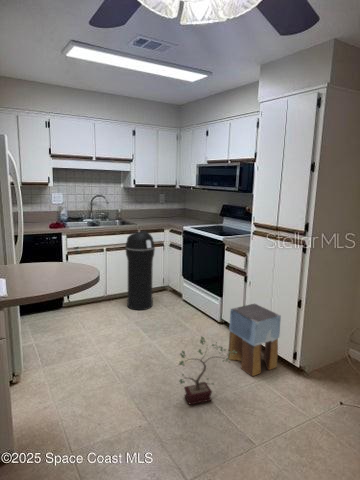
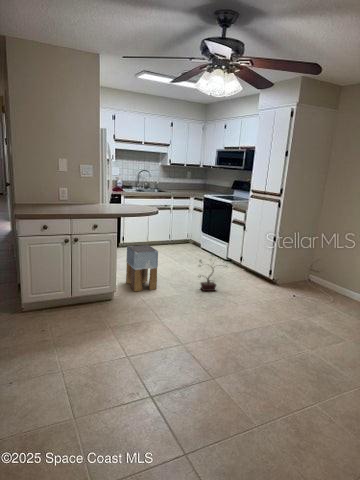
trash can: present [126,231,155,310] -> none [162,196,184,252]
stool: present [228,304,281,376] -> present [126,245,158,292]

